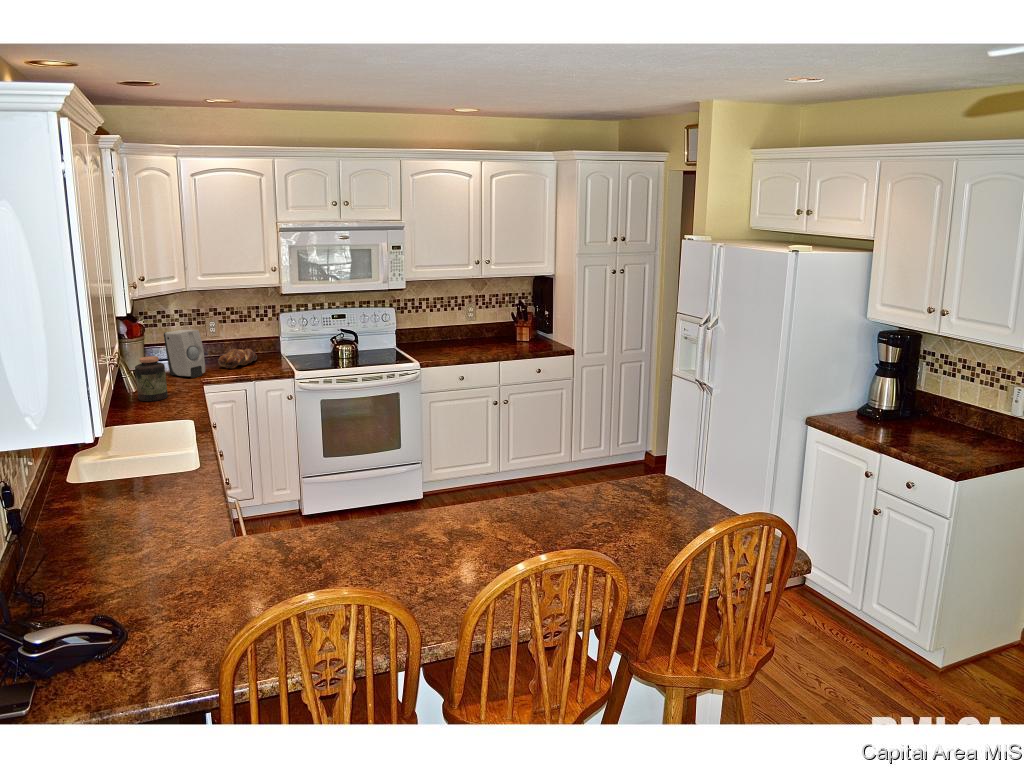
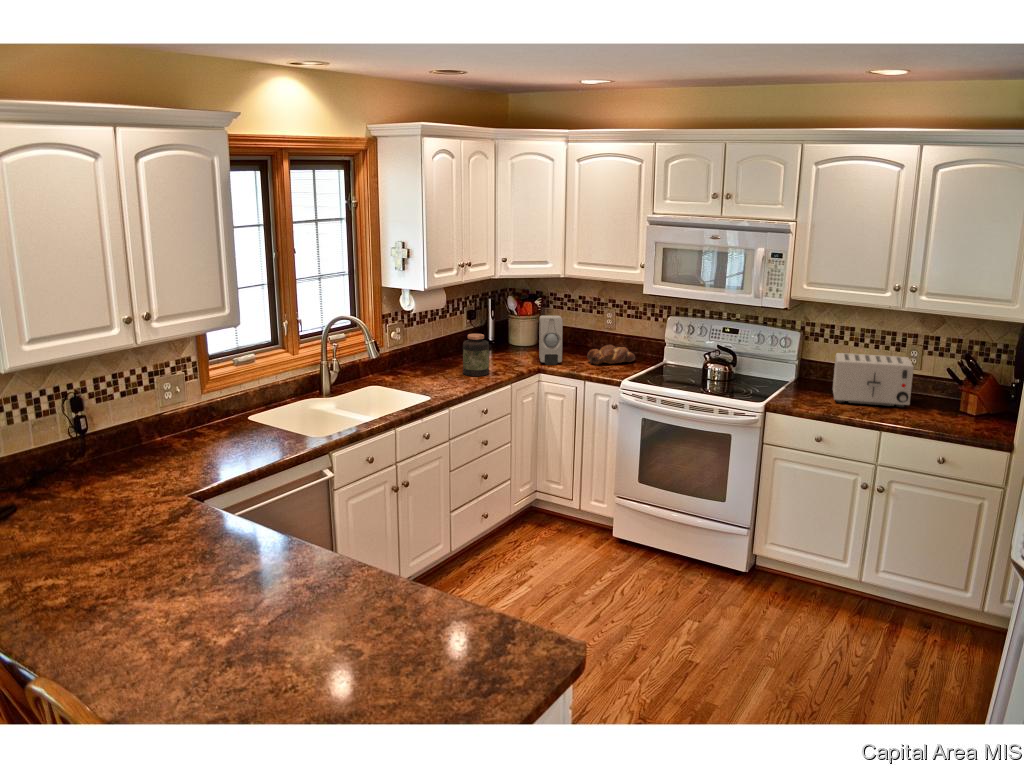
toaster: none [434,312,494,352] -> present [833,353,914,407]

